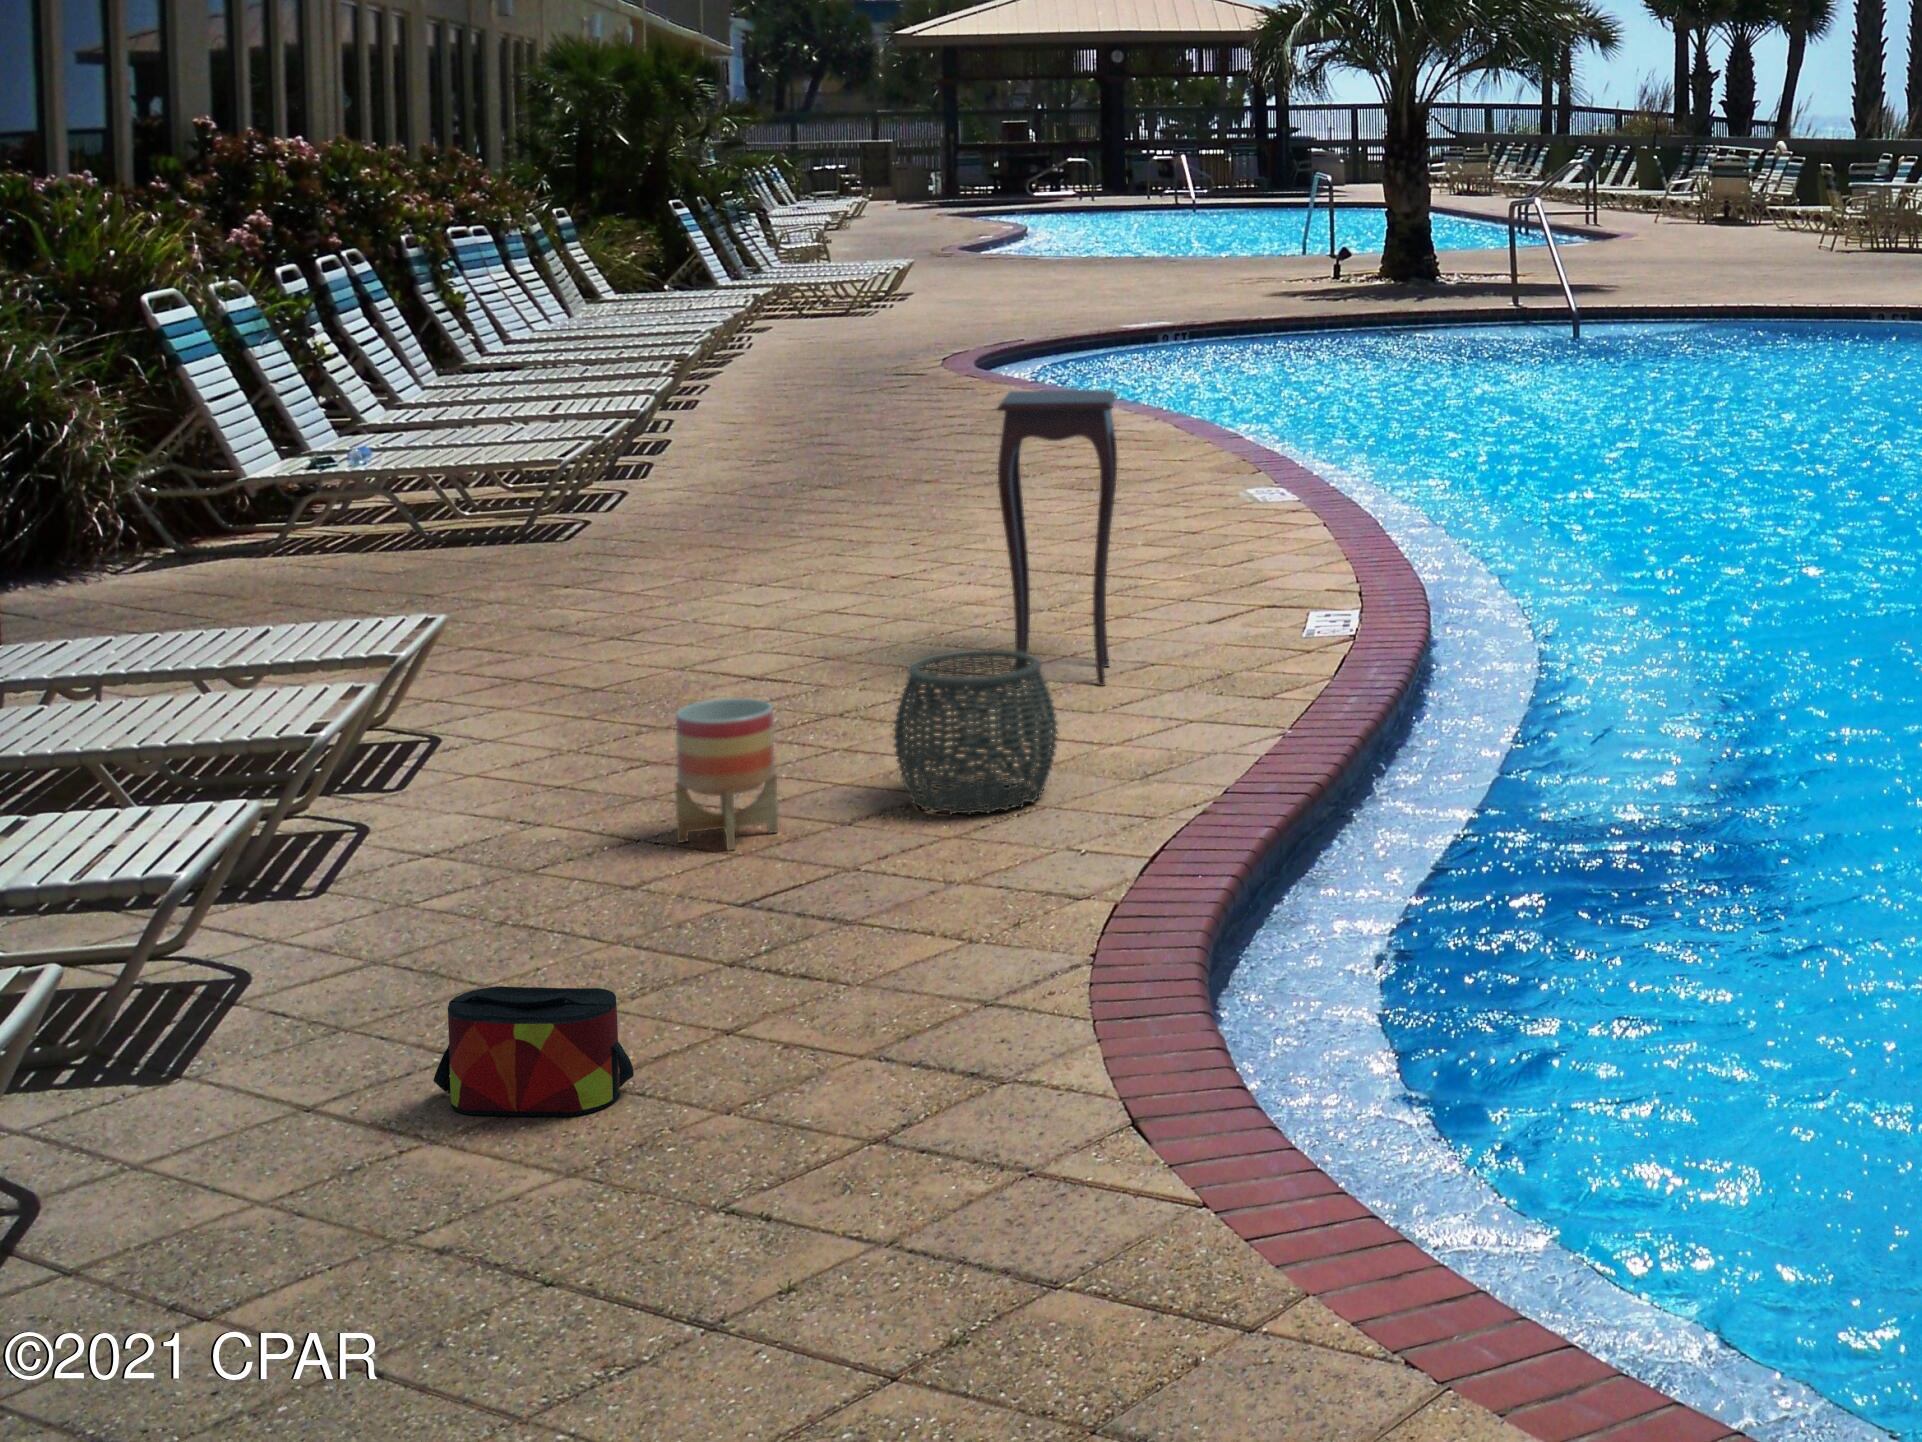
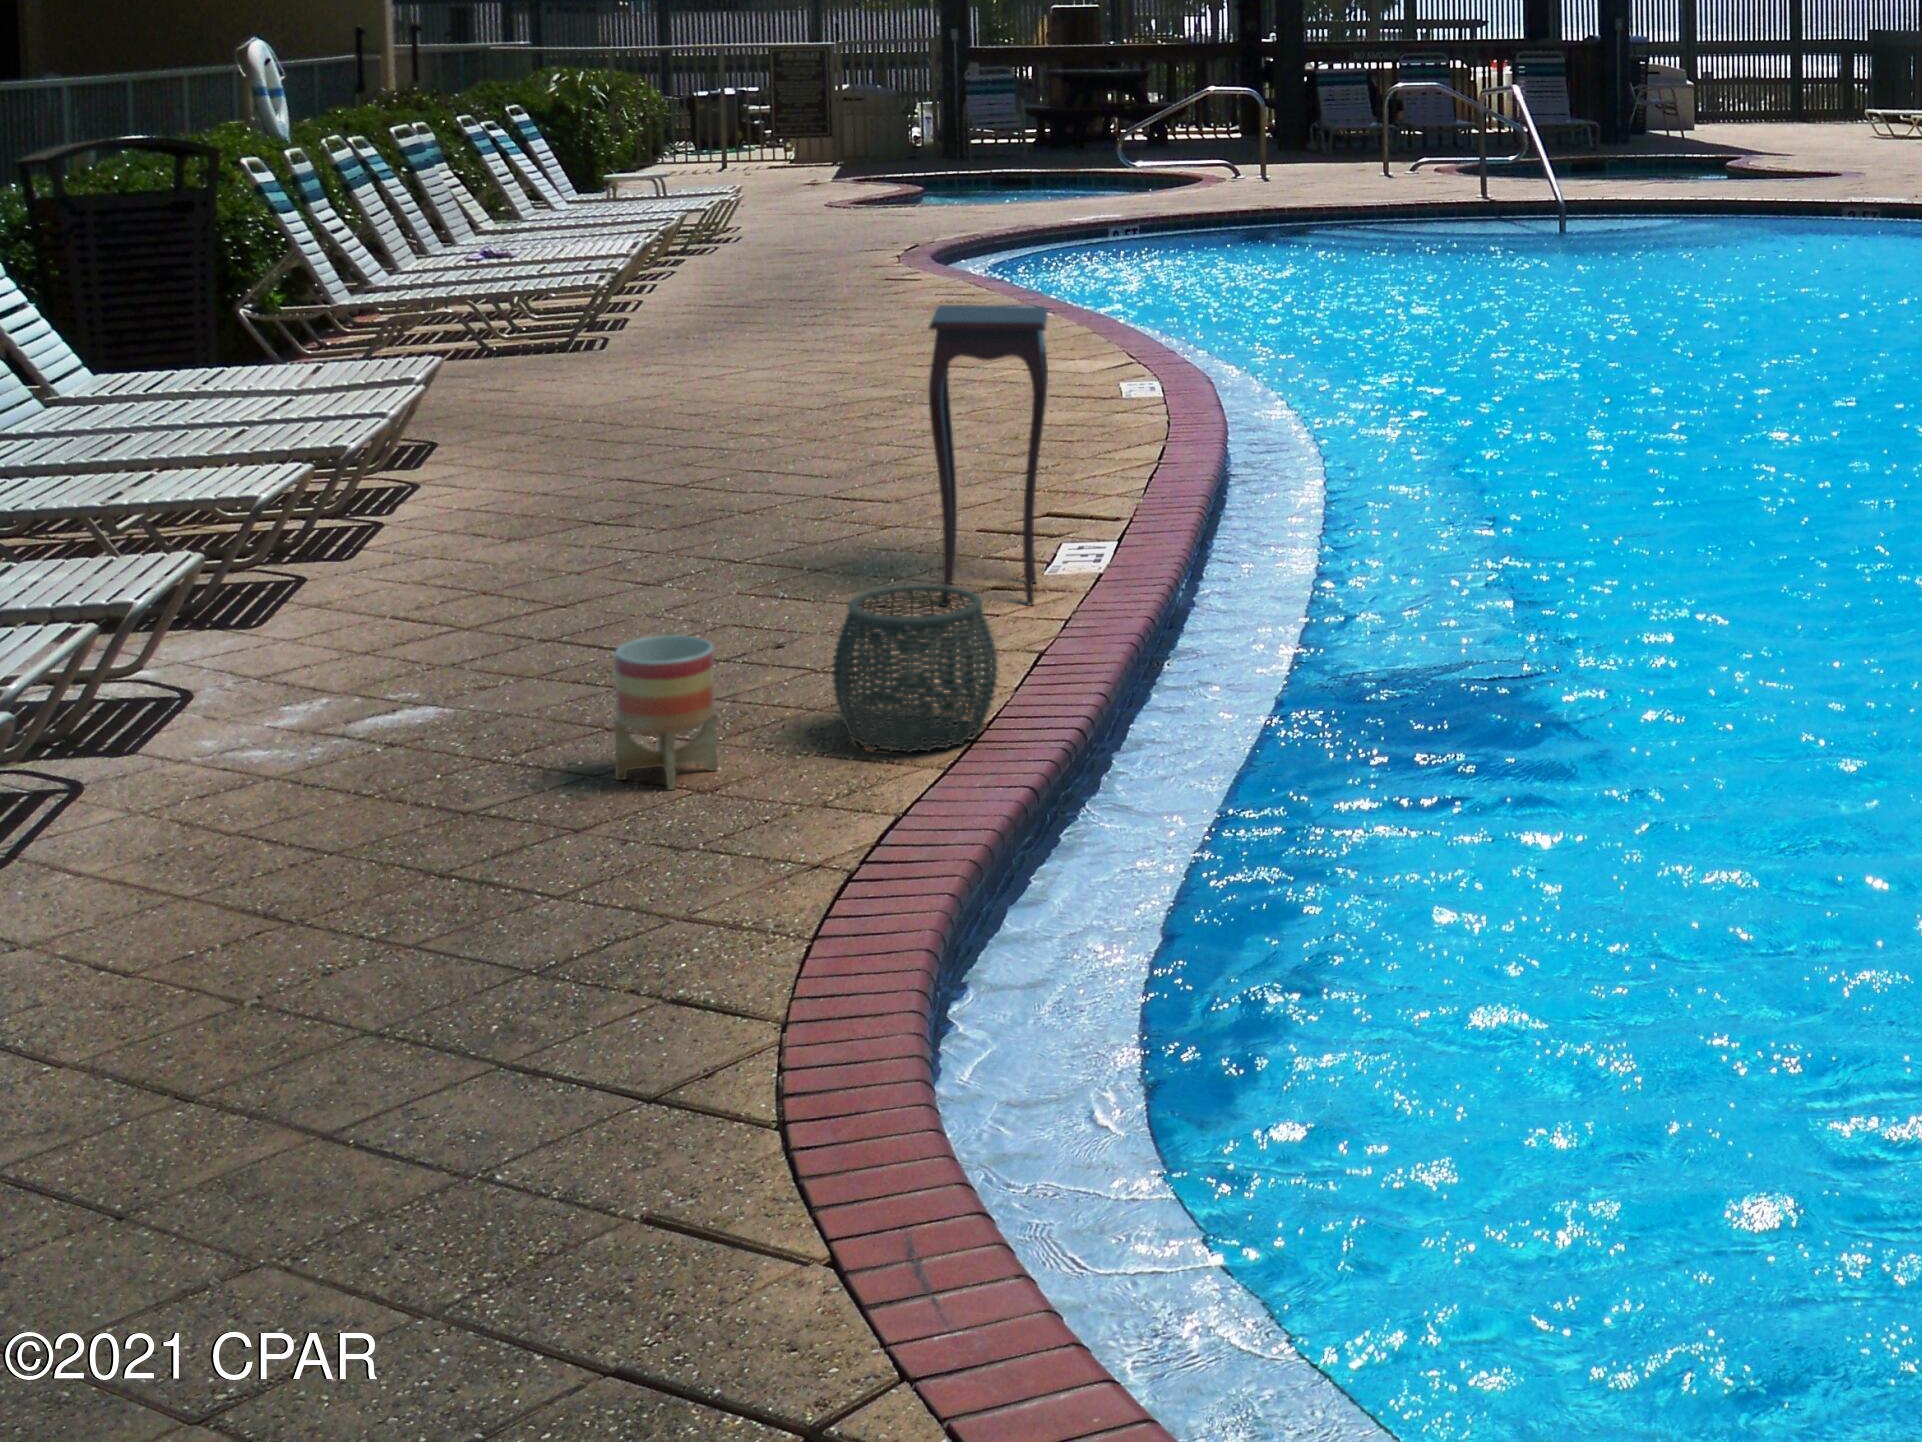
bag: present [434,986,634,1116] -> none [400,959,602,1091]

